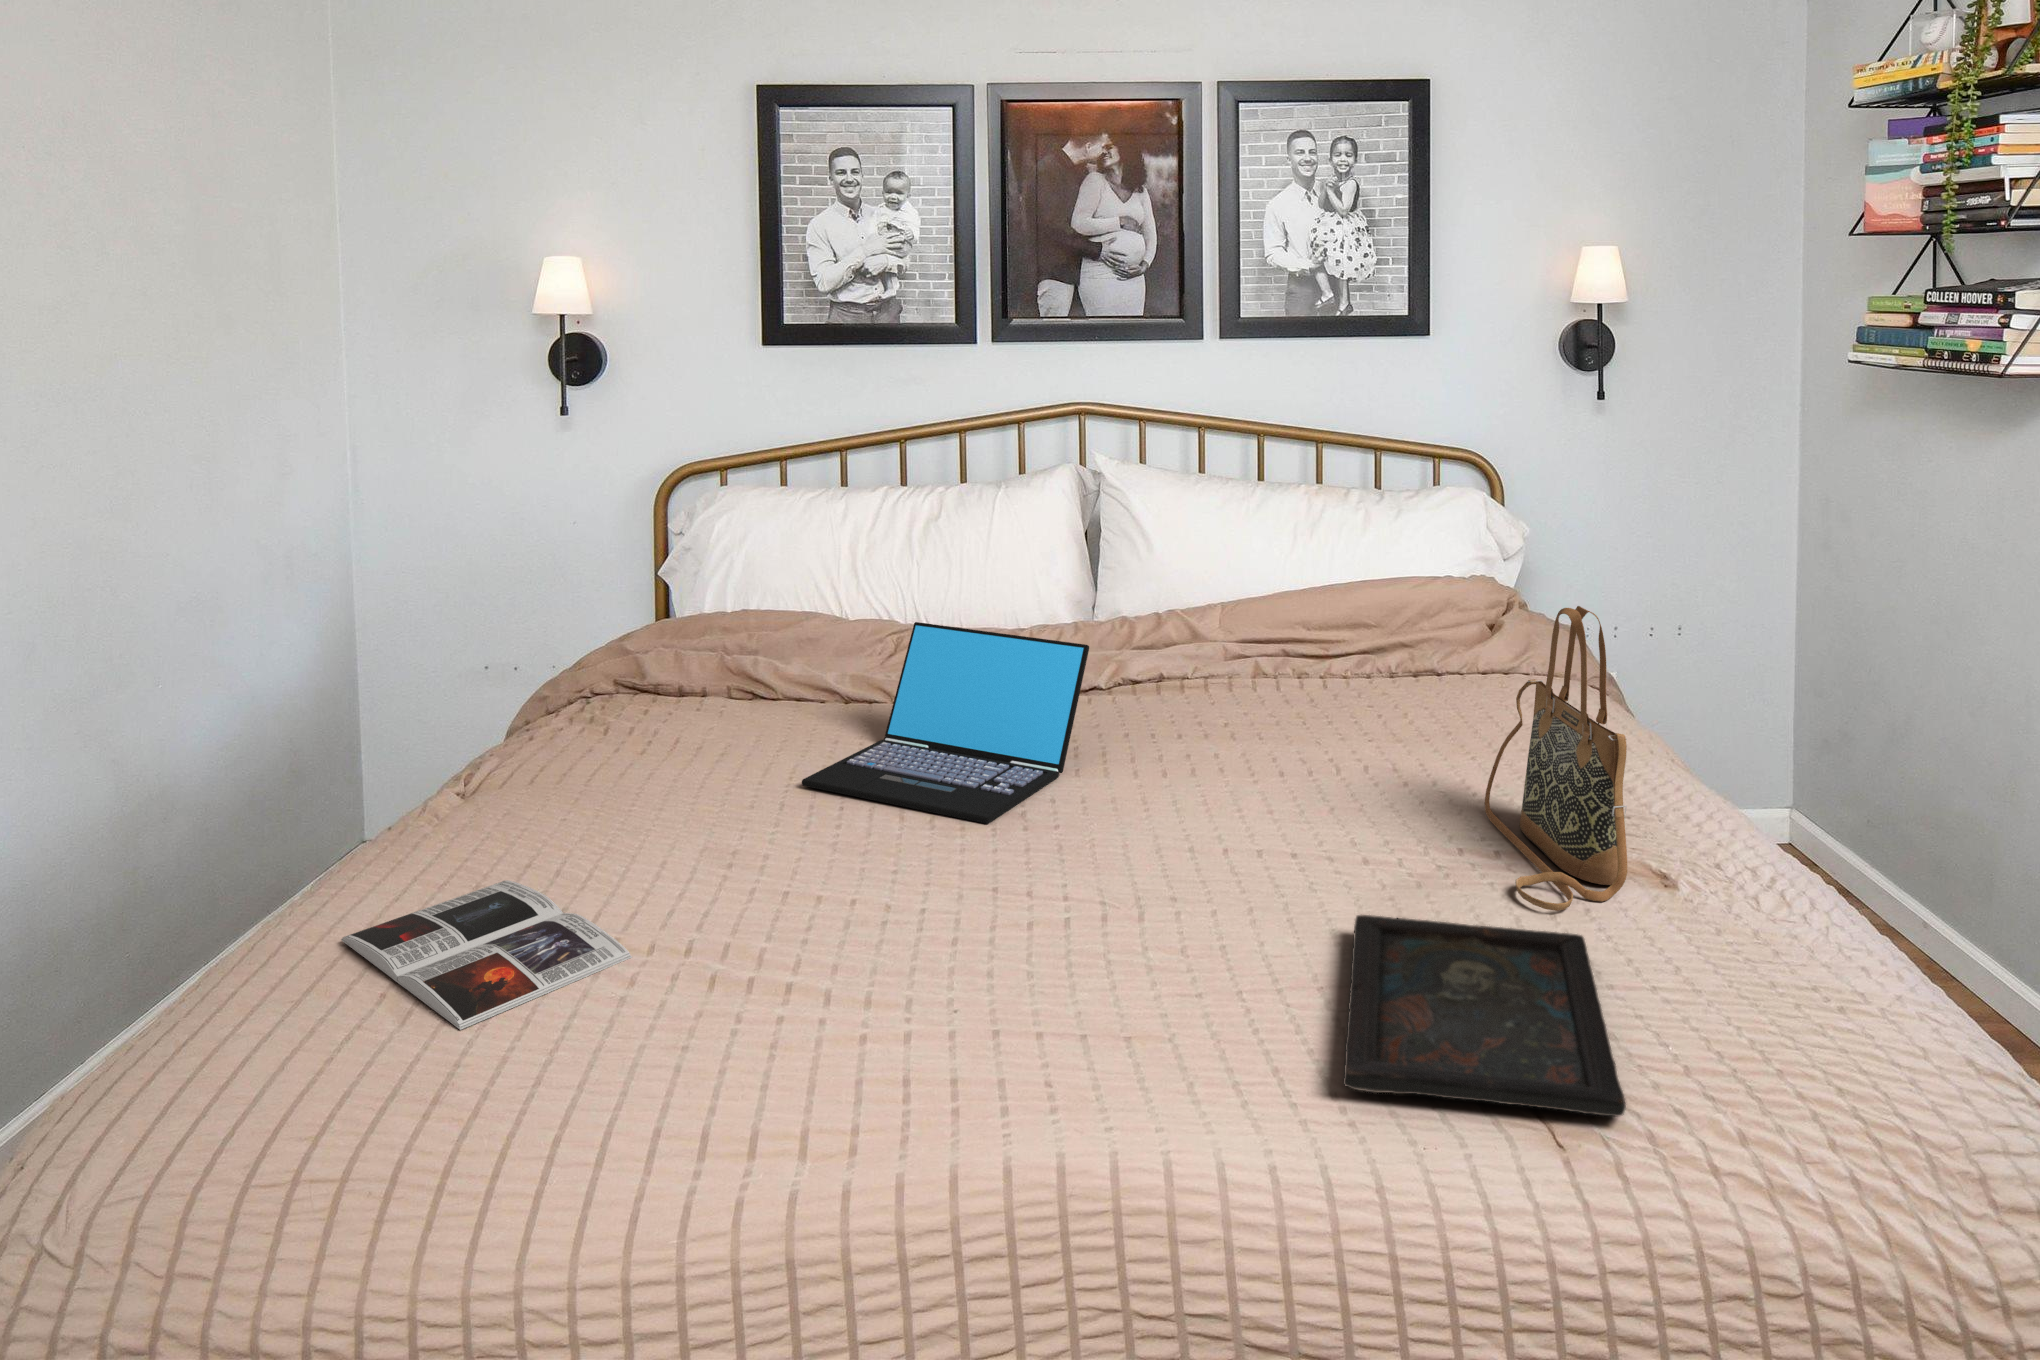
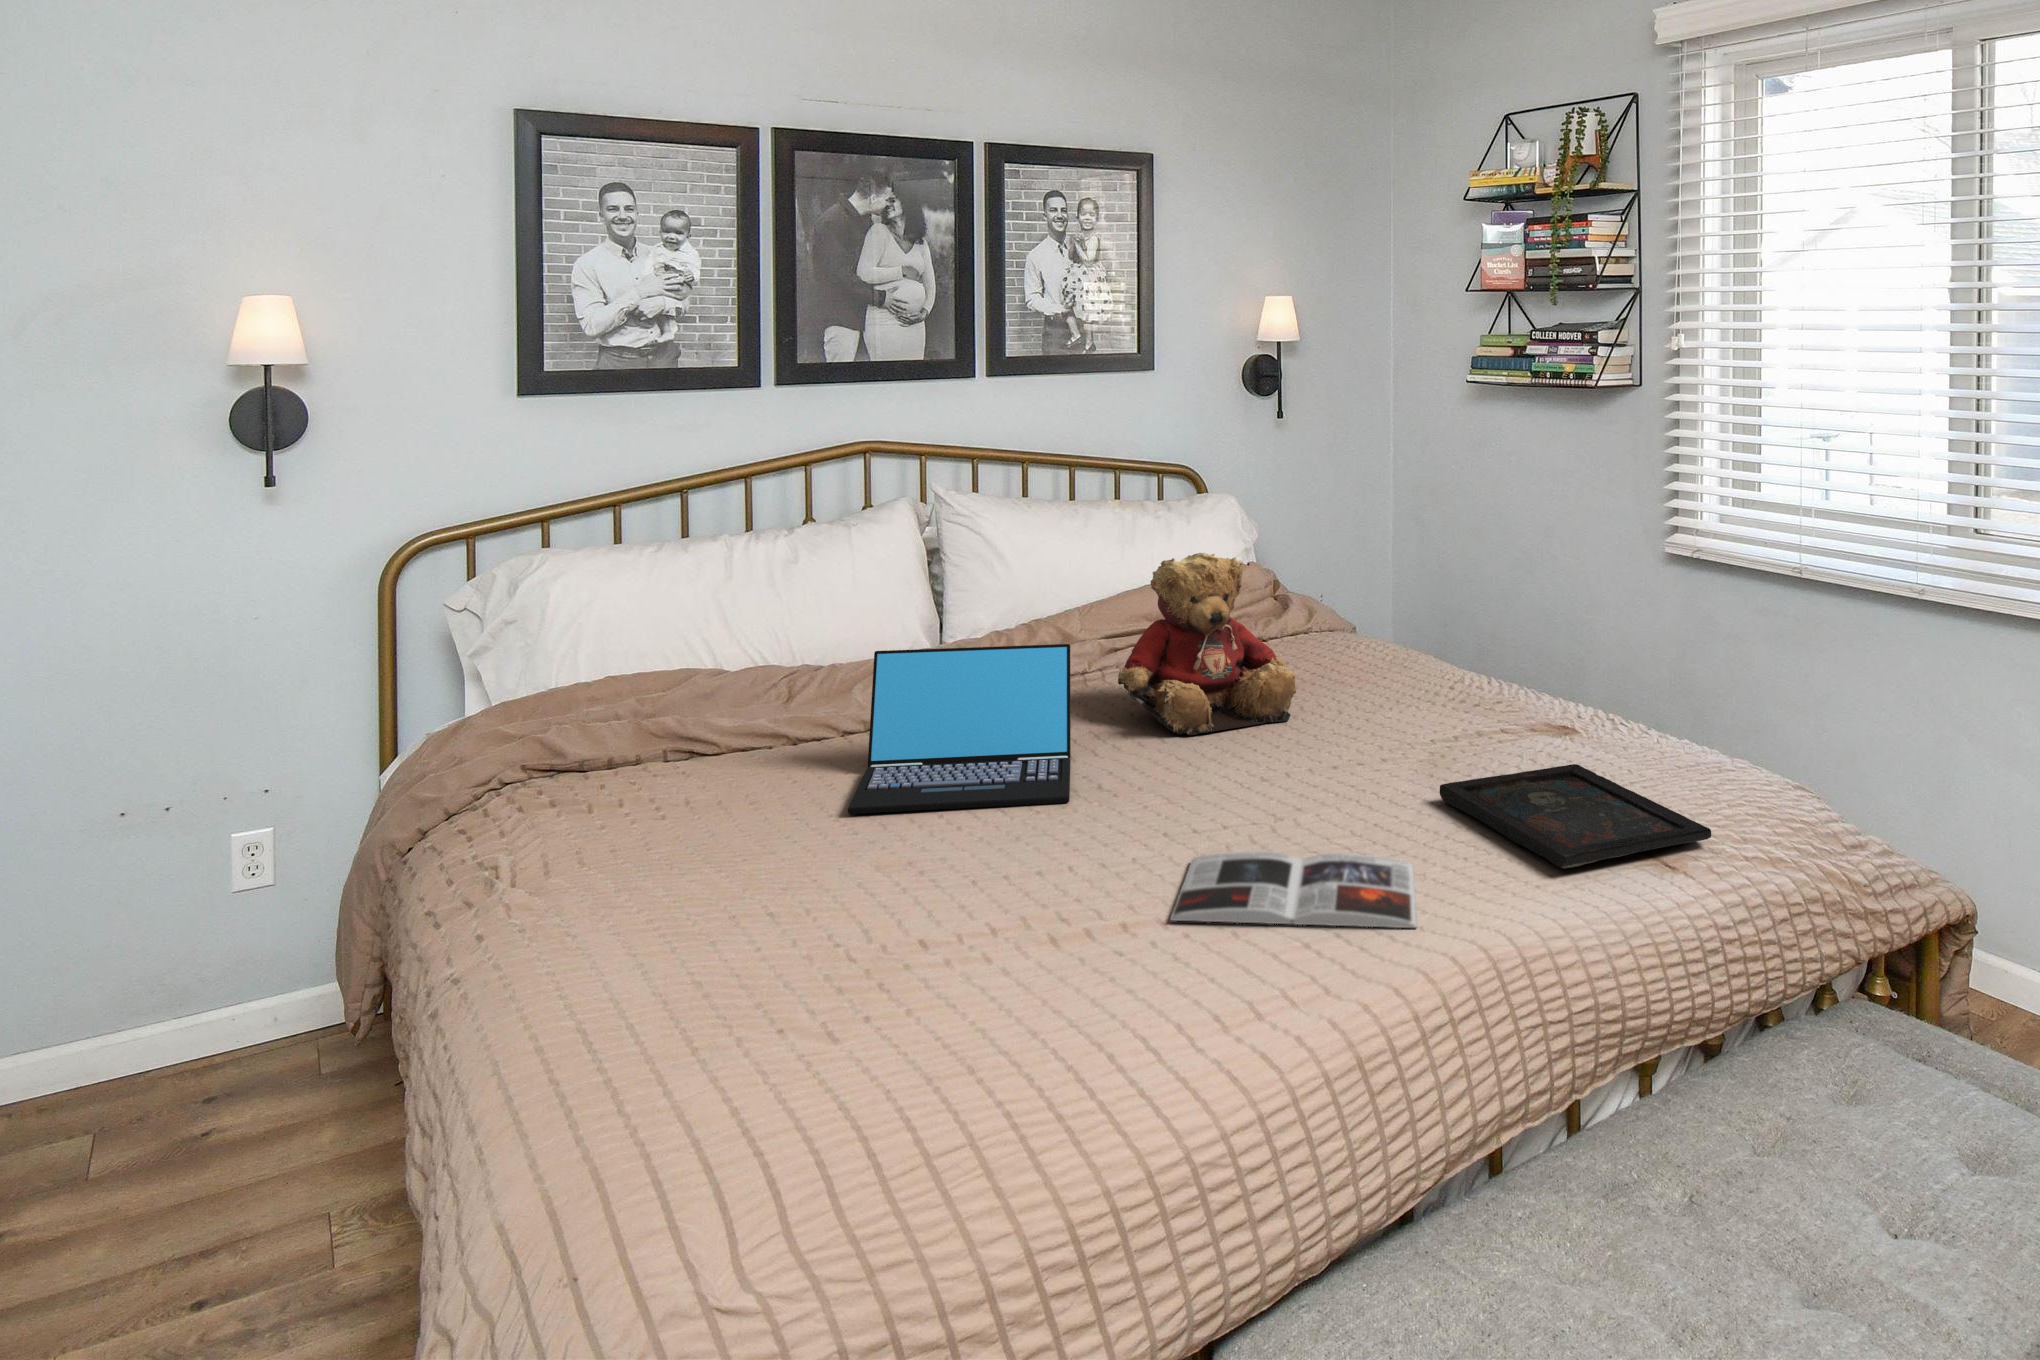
teddy bear: none [1177,559,1385,779] -> present [1118,553,1296,735]
handbag: present [1484,606,1627,911] -> none [1406,552,1556,761]
magazine: present [341,880,632,1030] -> present [1170,851,1417,928]

